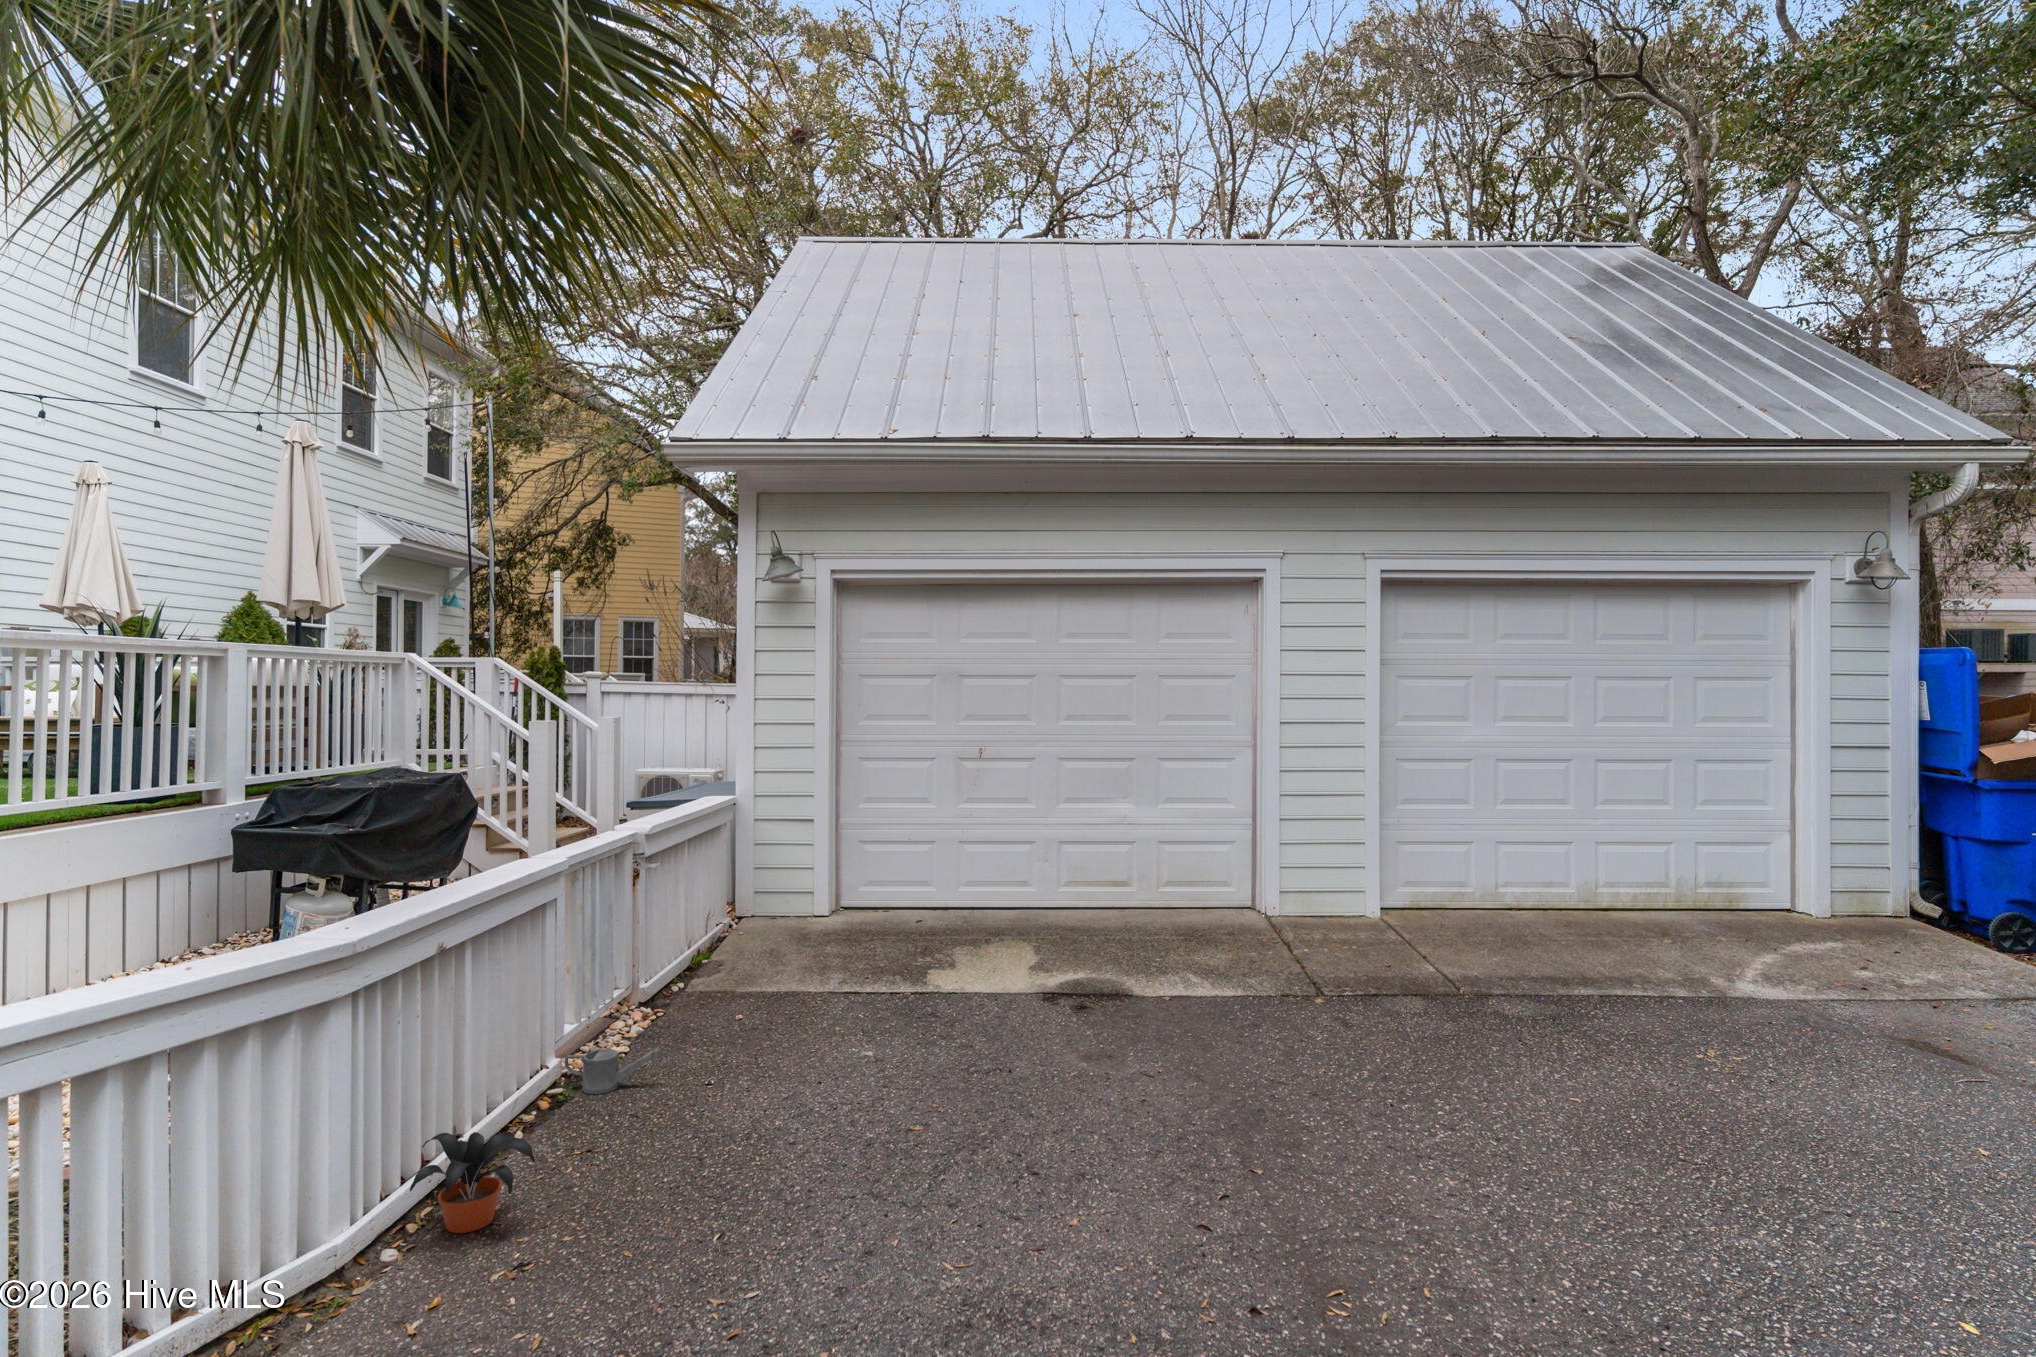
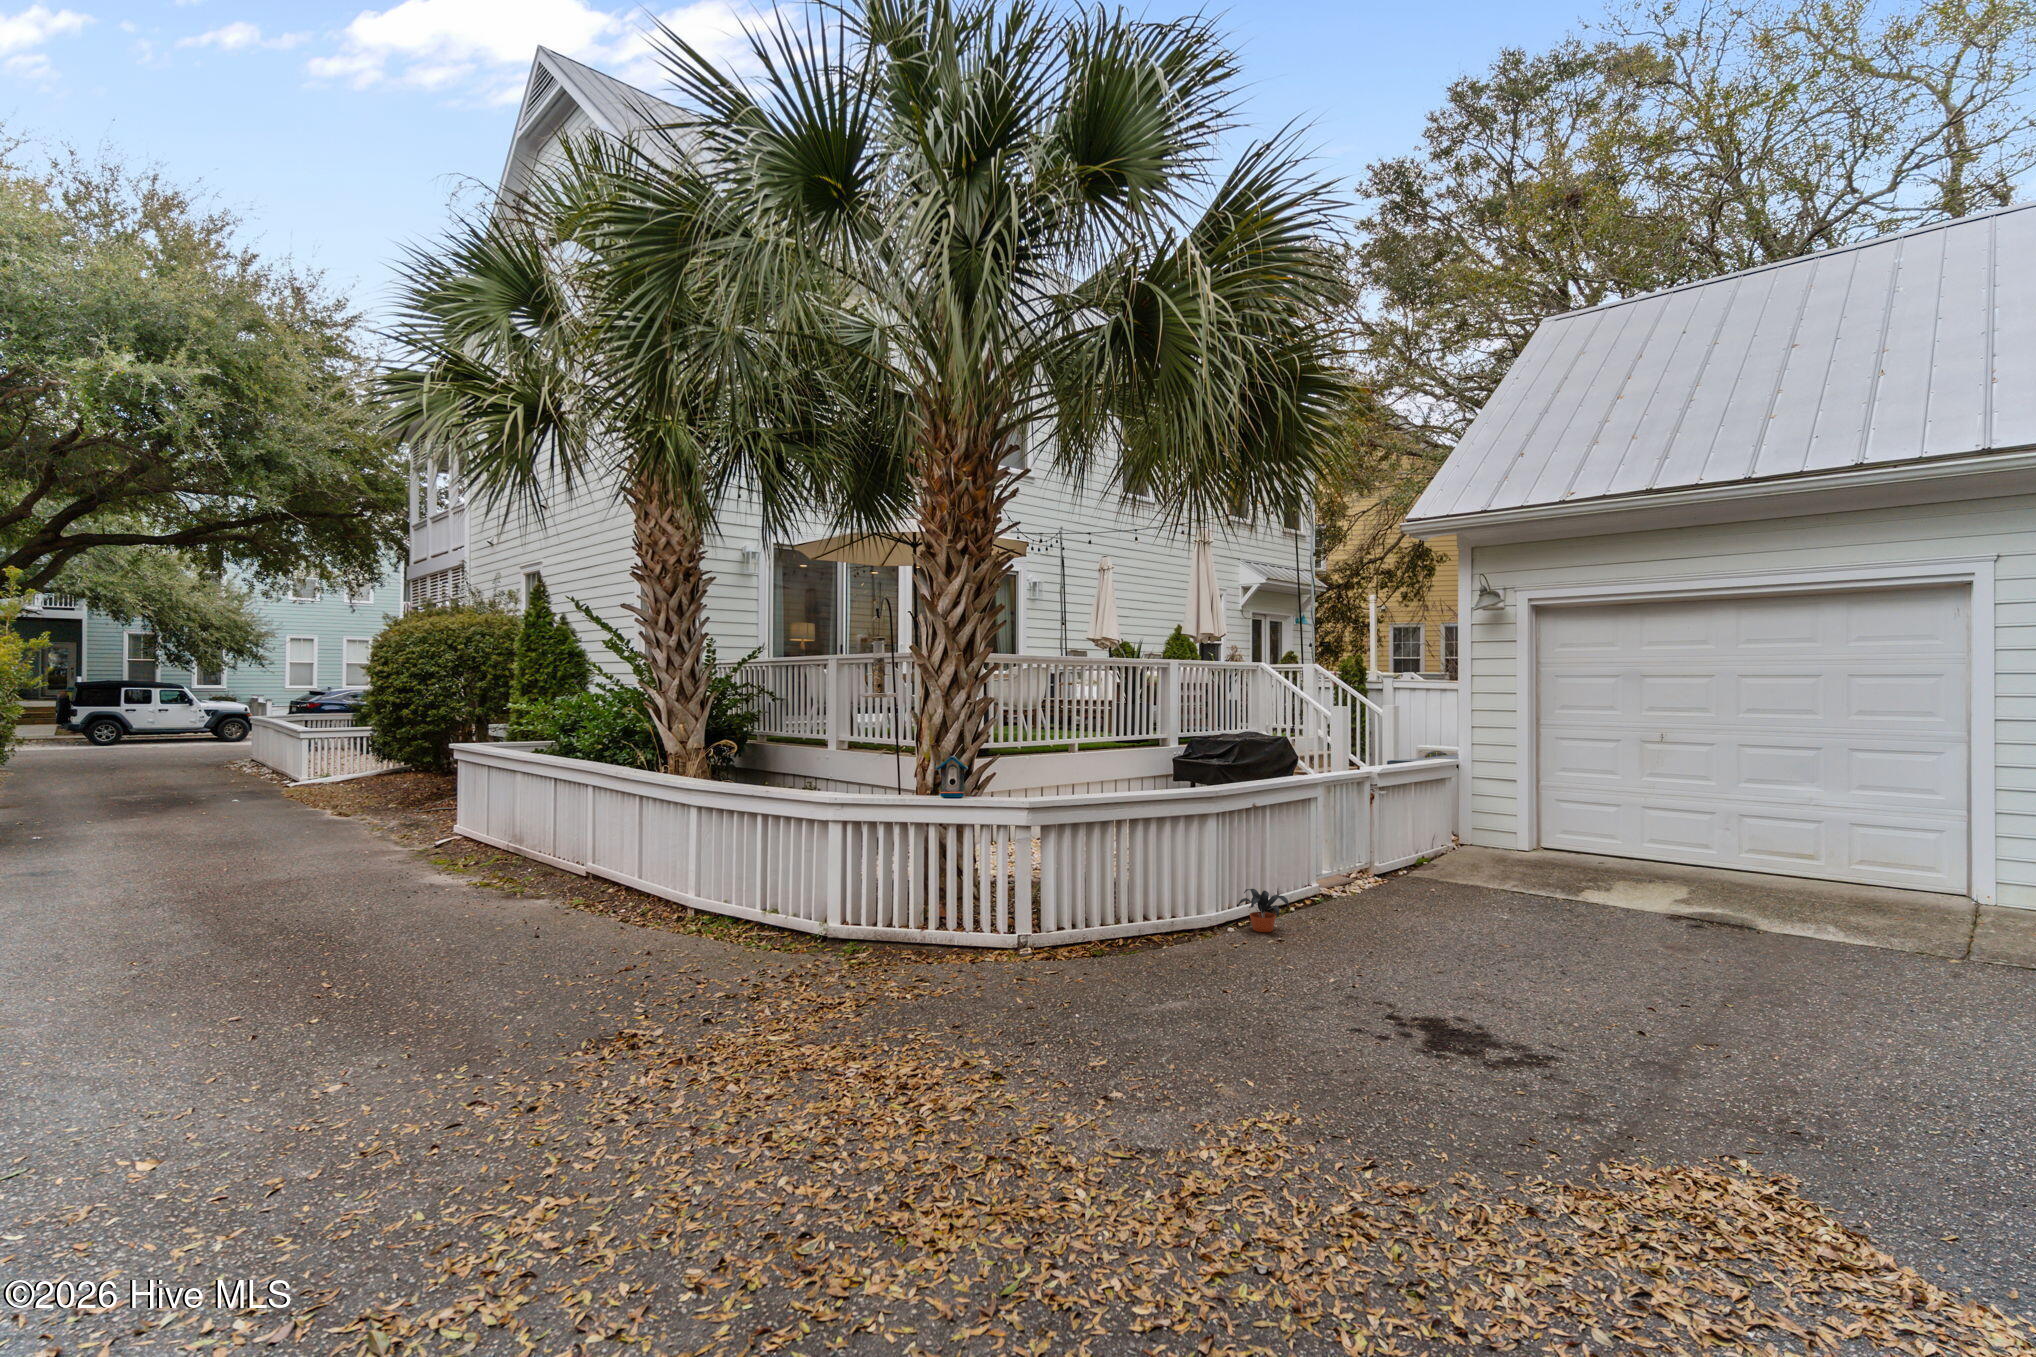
watering can: present [565,1047,660,1095] -> none [1319,883,1368,906]

